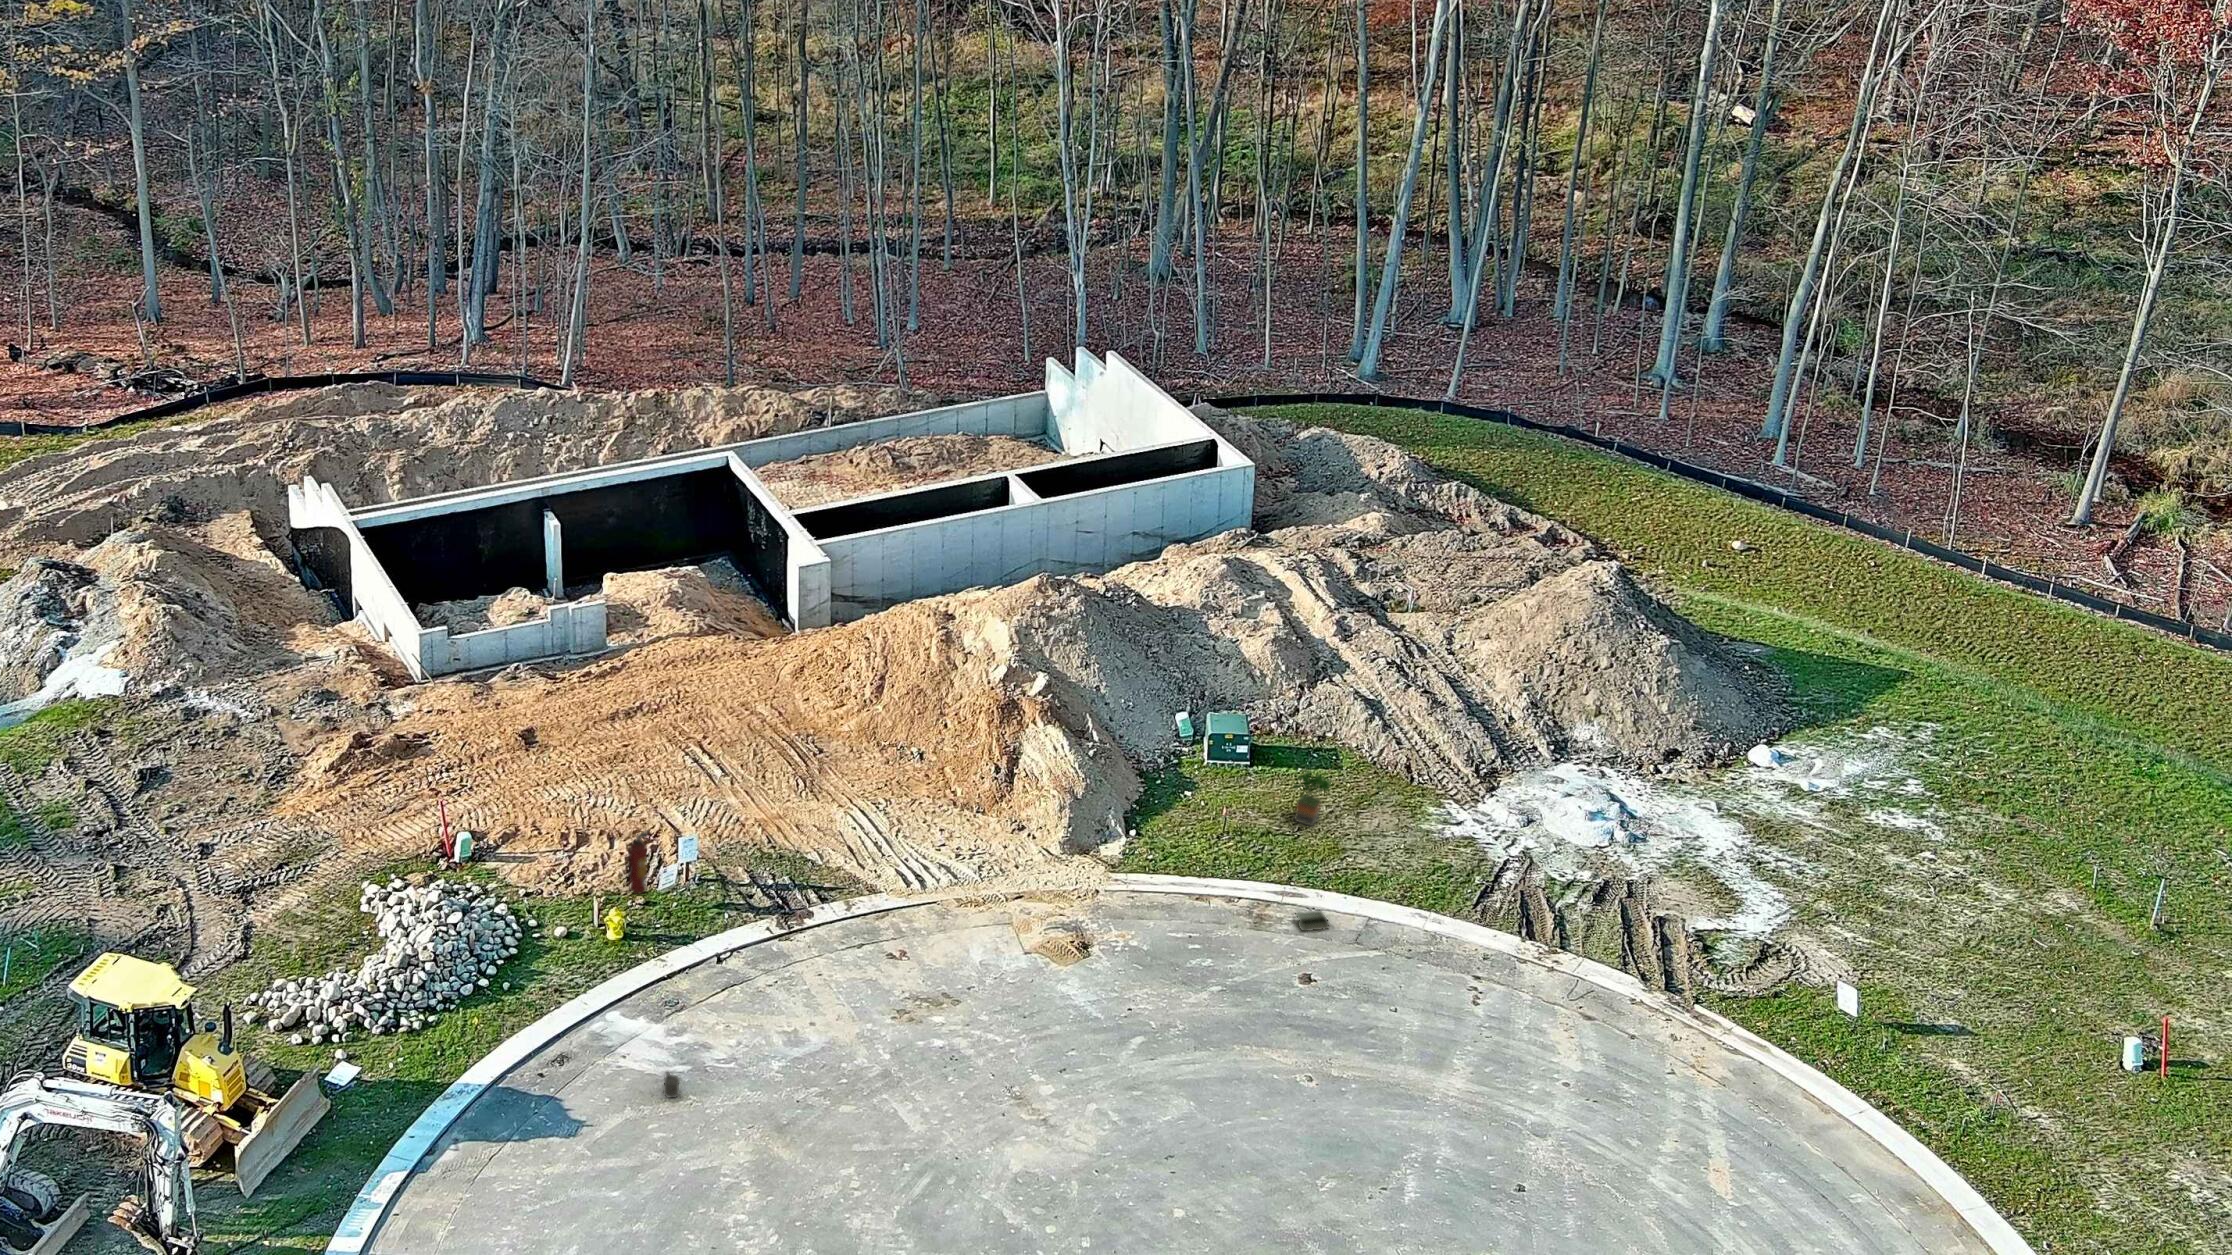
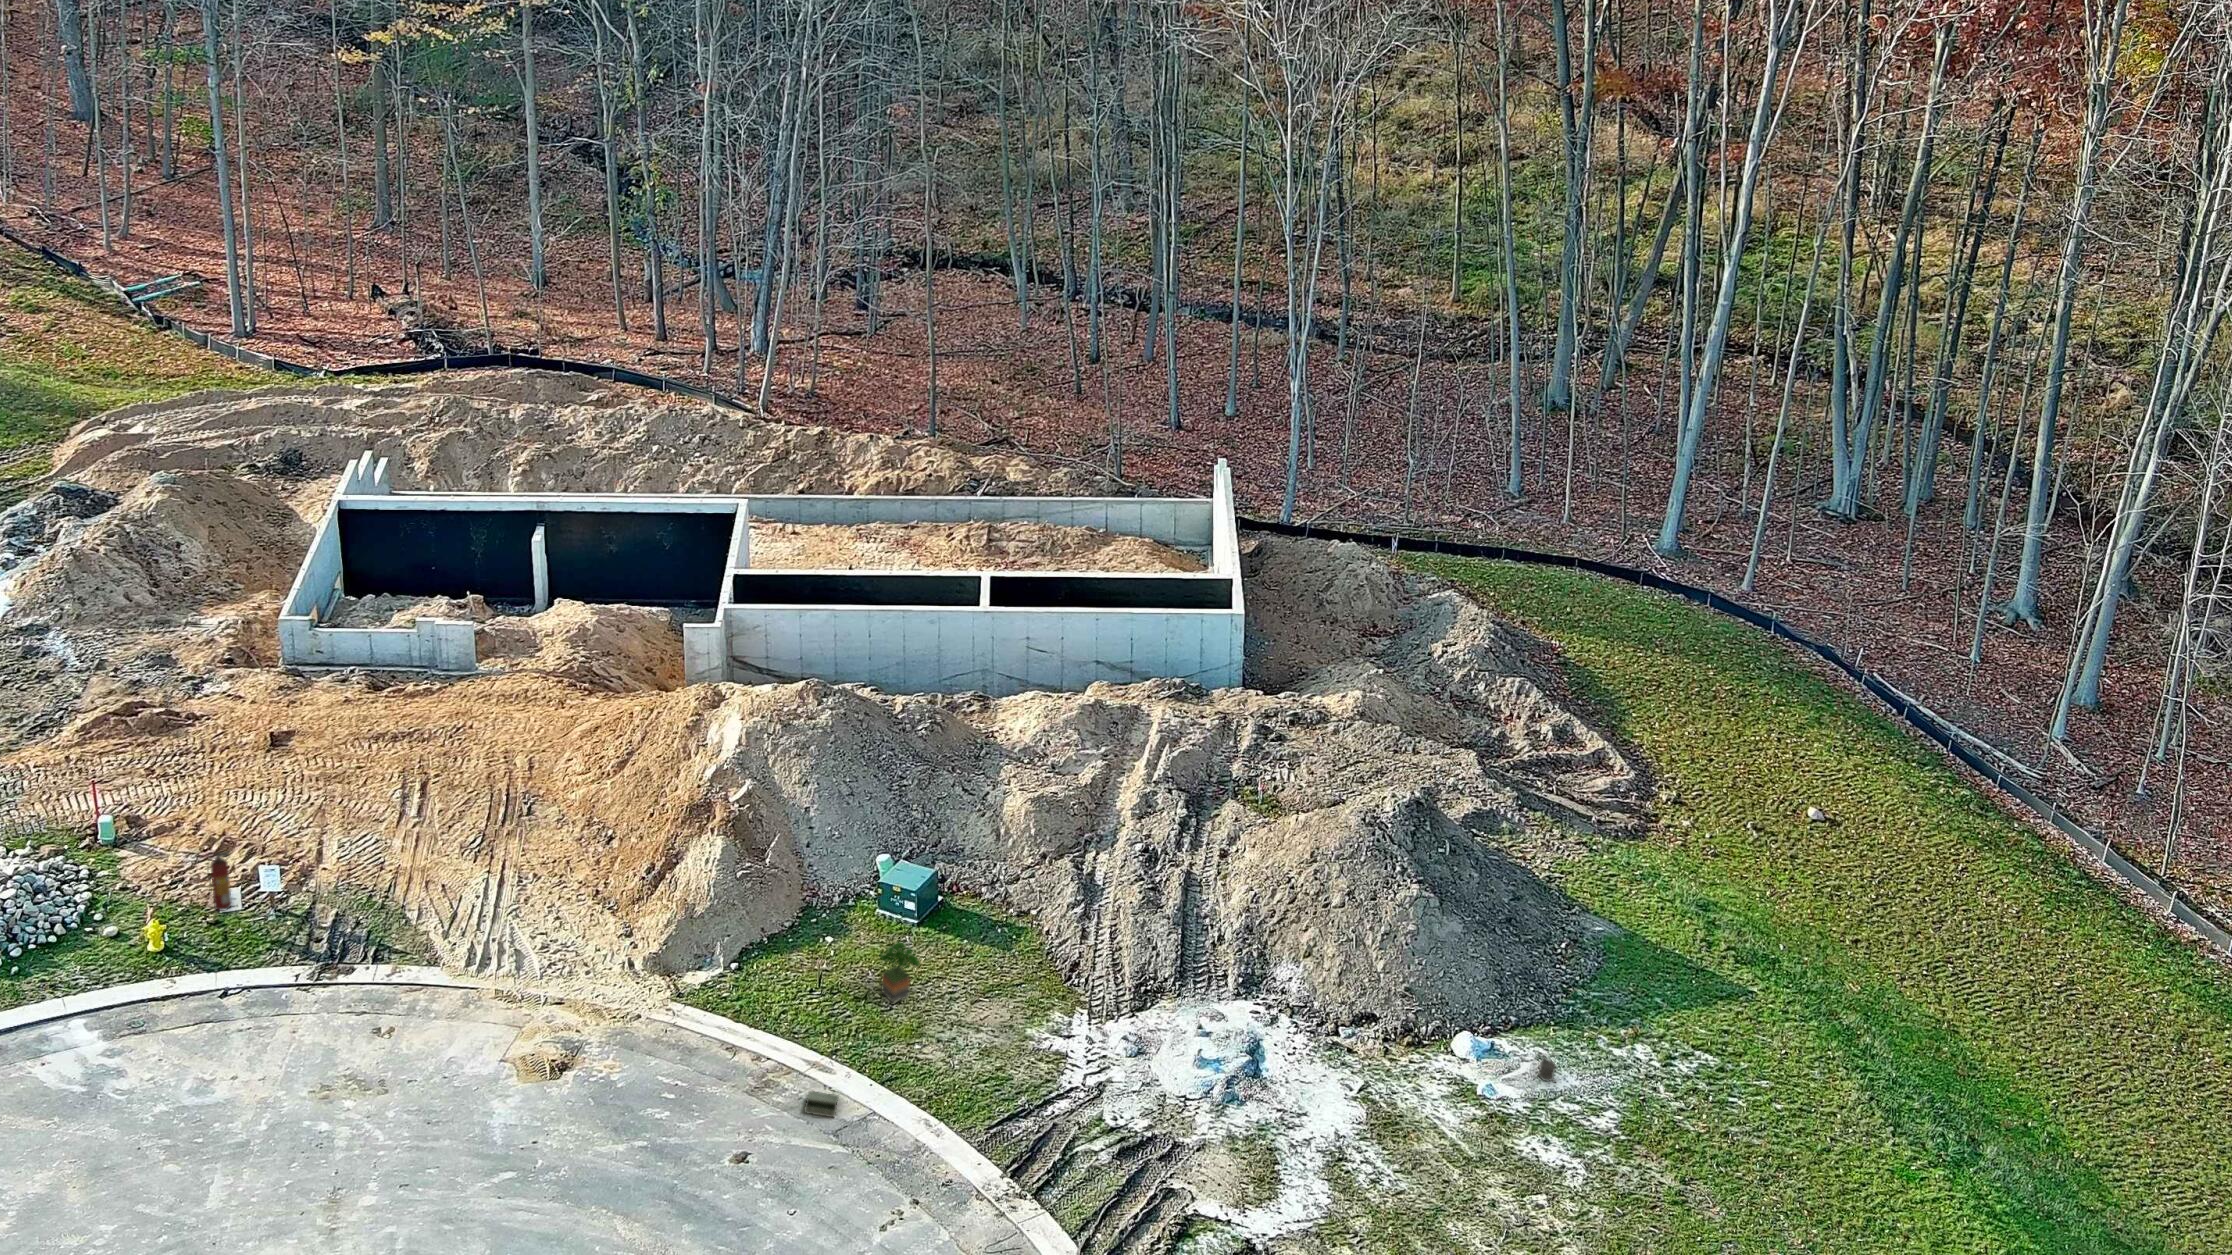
watering can: present [664,1071,682,1098] -> present [1538,1055,1557,1083]

